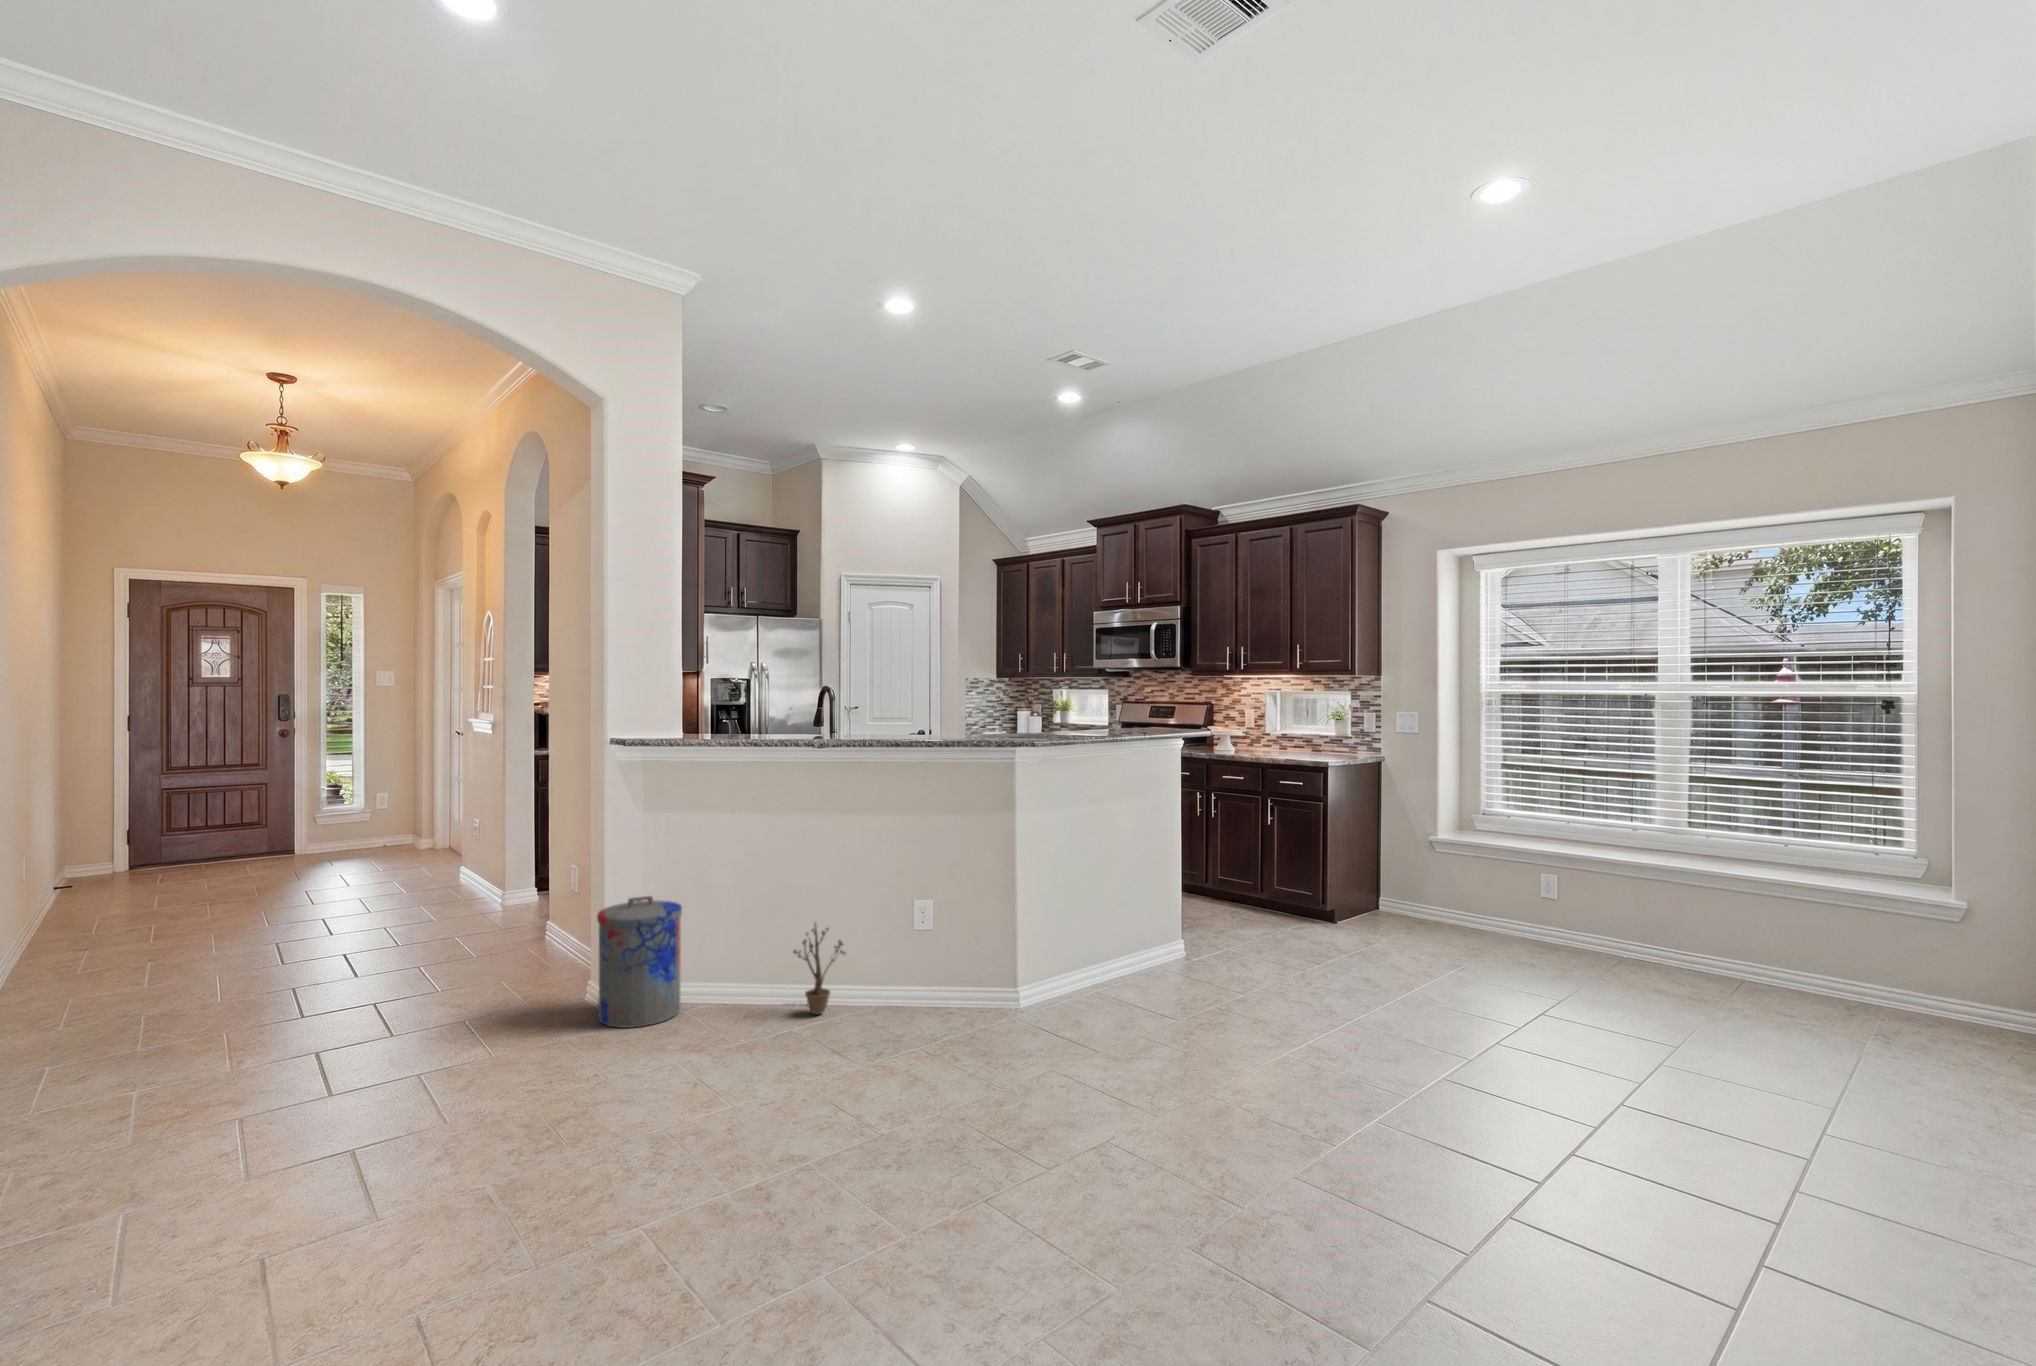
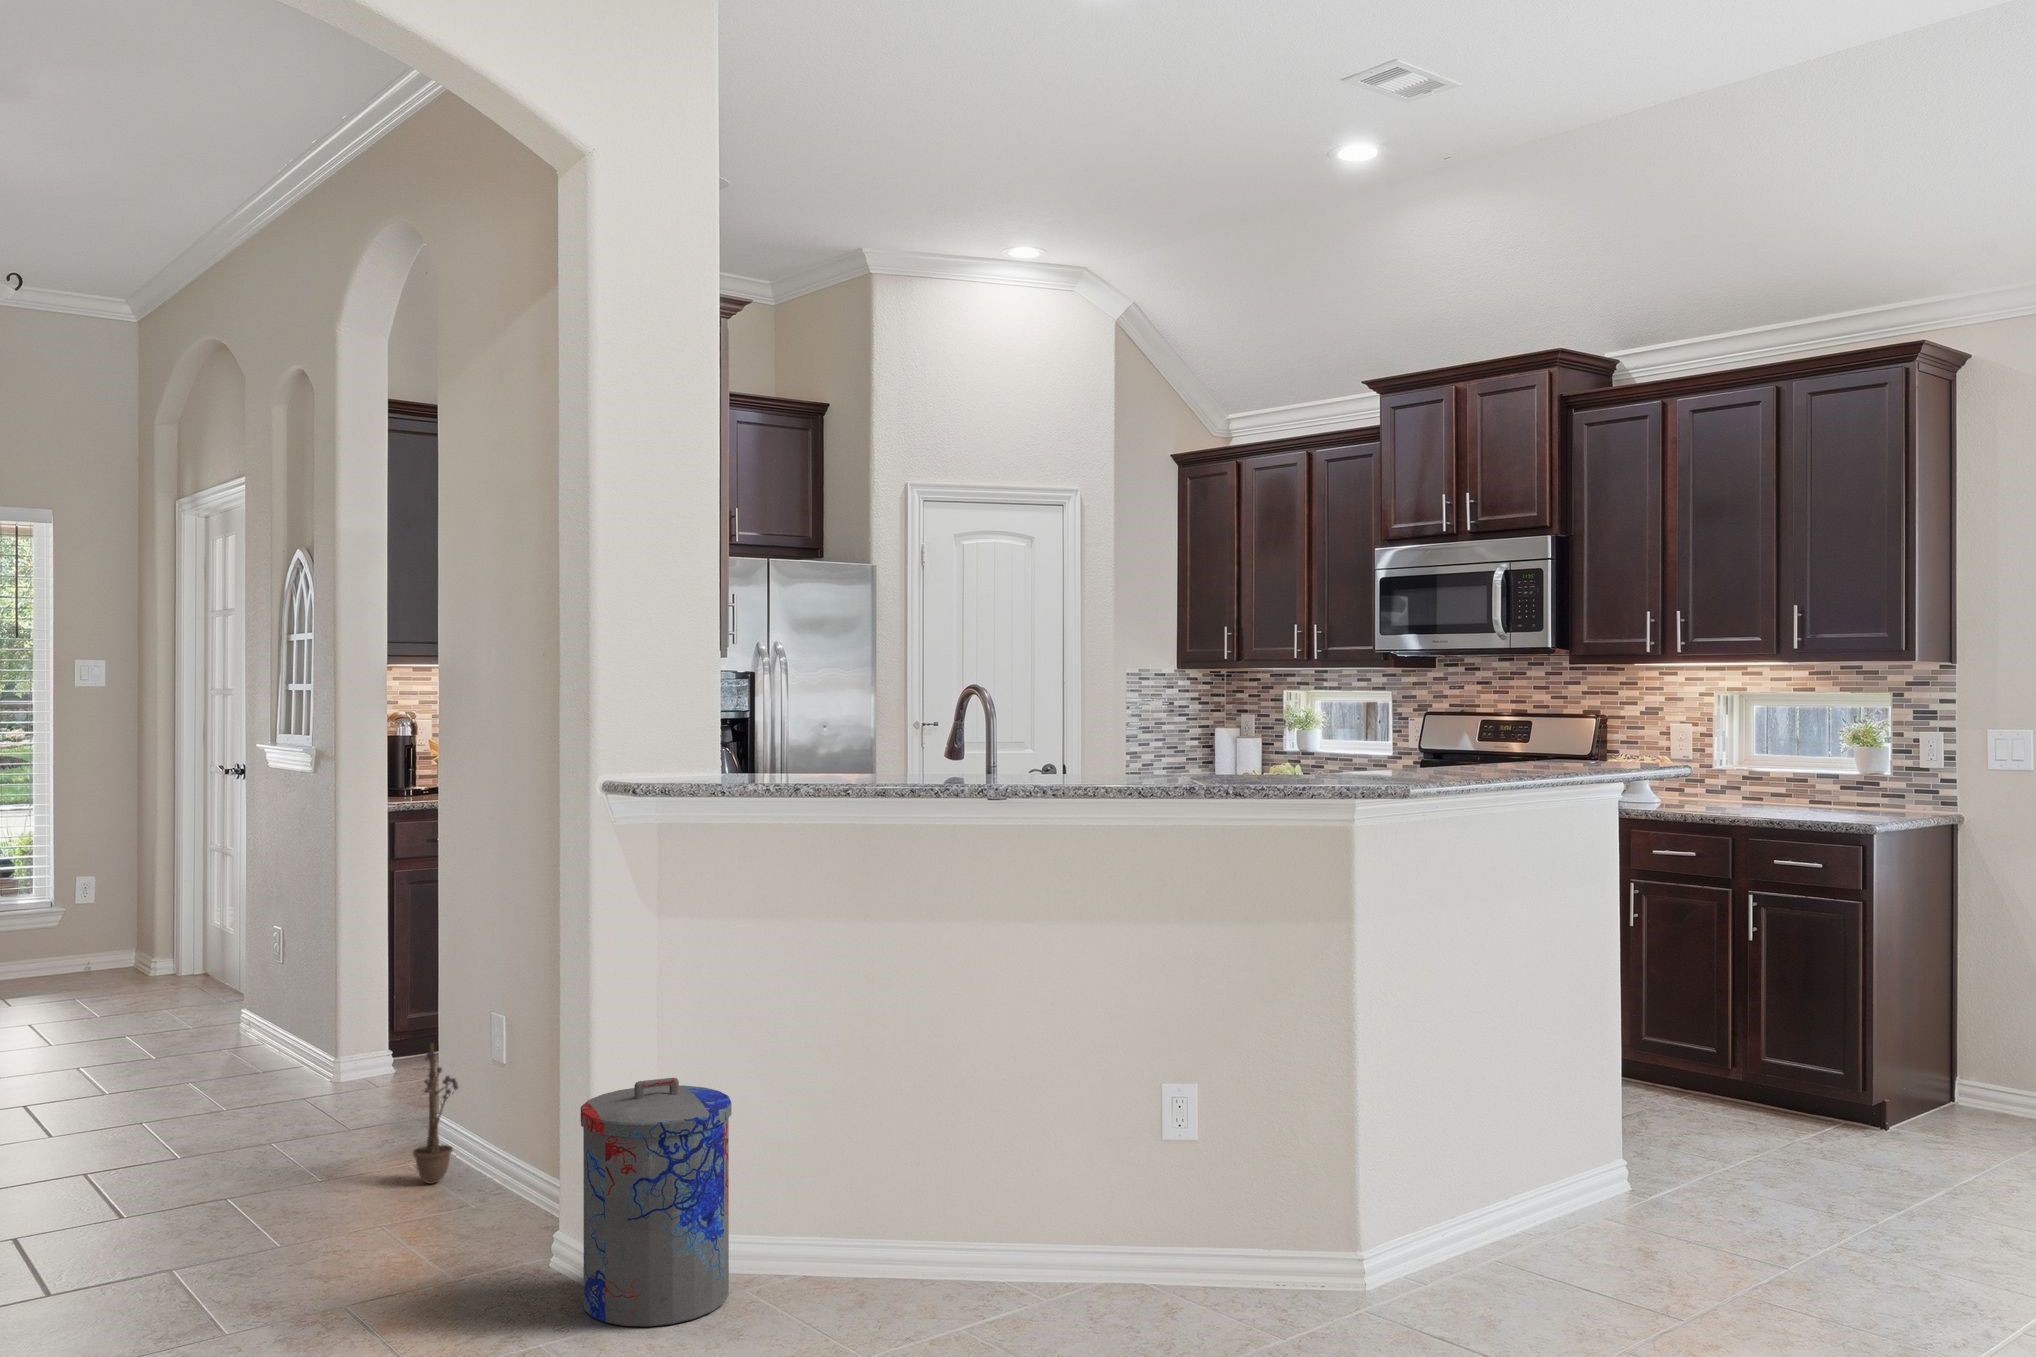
decorative plant: present [786,924,846,1015] -> present [413,1043,458,1184]

